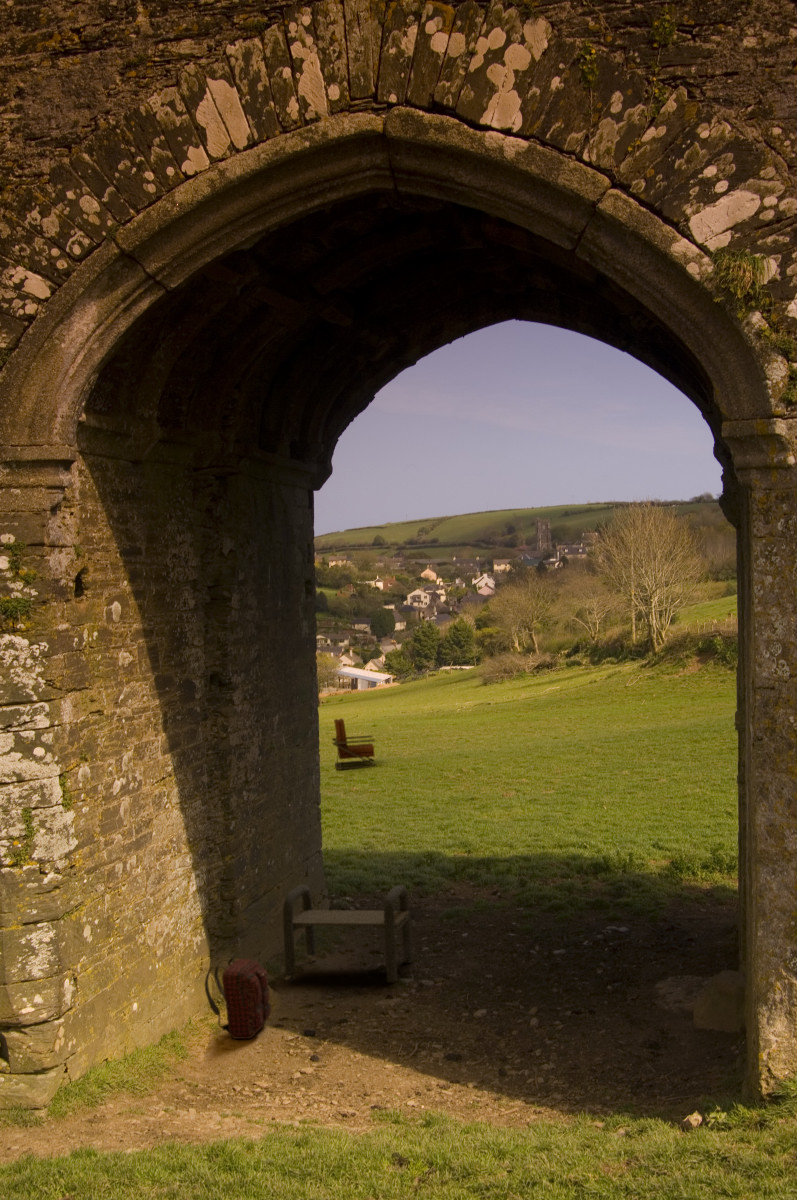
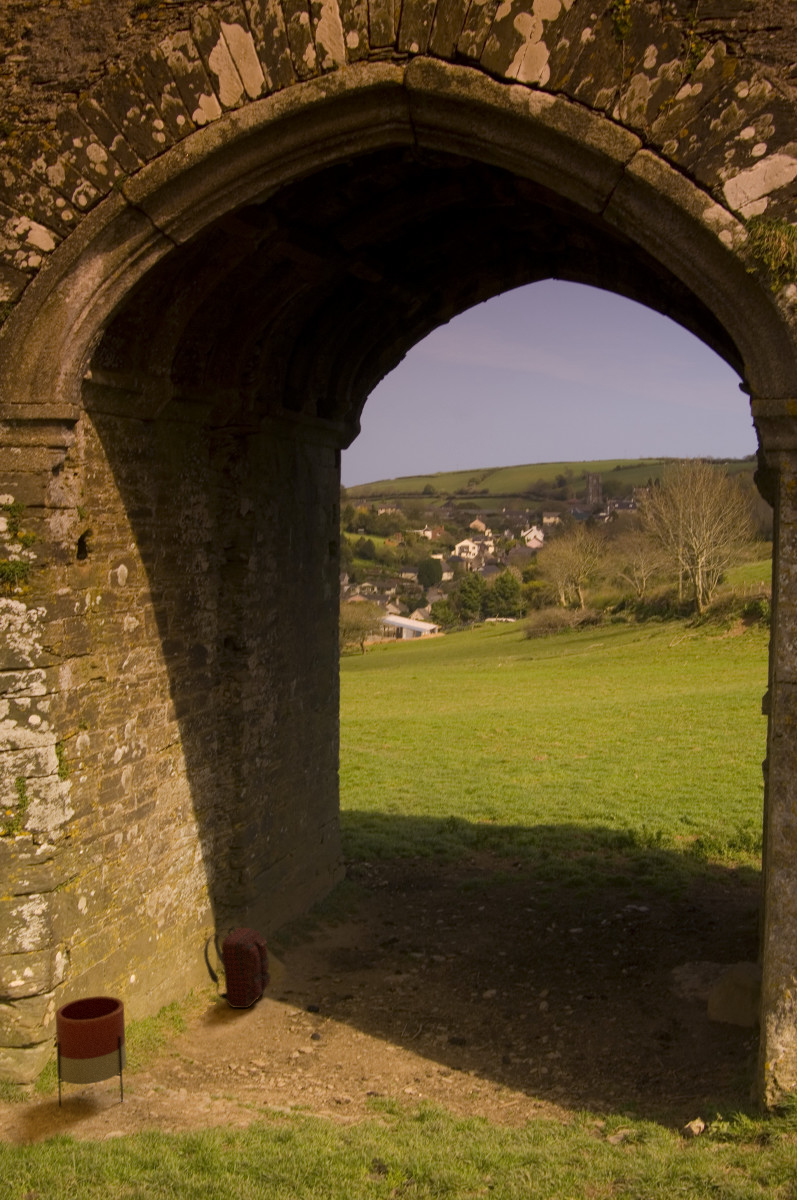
lounge chair: present [332,719,376,770] -> none [349,681,391,731]
bench: present [283,885,413,983] -> none [287,853,415,954]
planter: none [67,1024,136,1136] -> present [56,996,126,1107]

